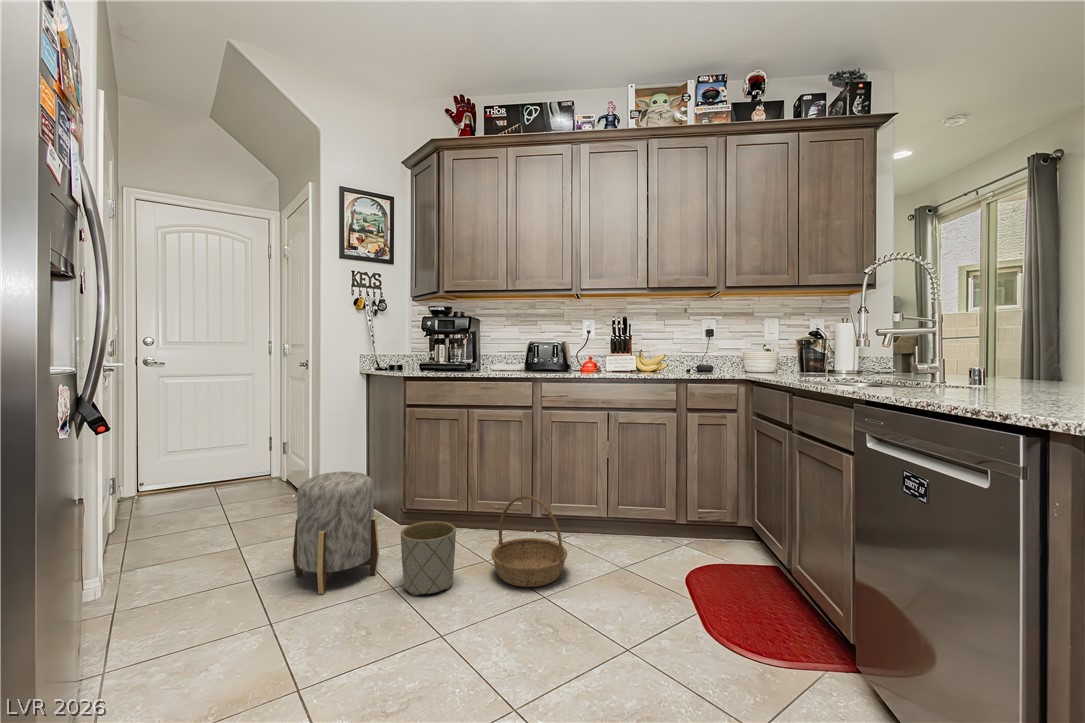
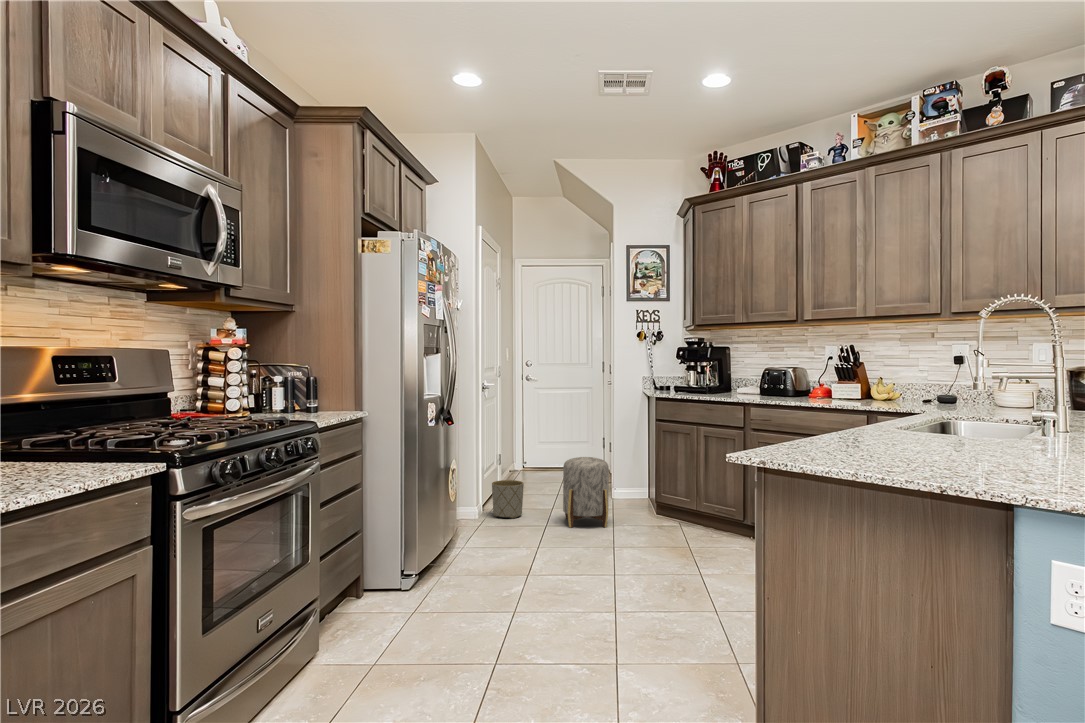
basket: present [491,495,567,587] -> none [667,489,725,553]
planter: present [401,521,456,596] -> present [492,480,524,519]

